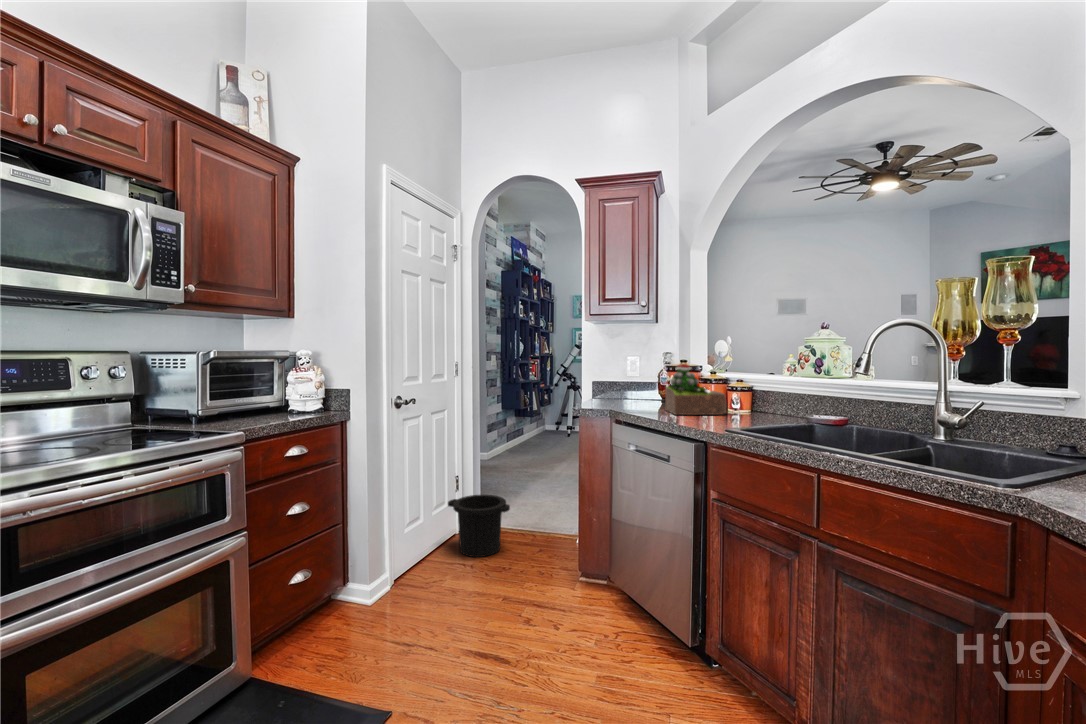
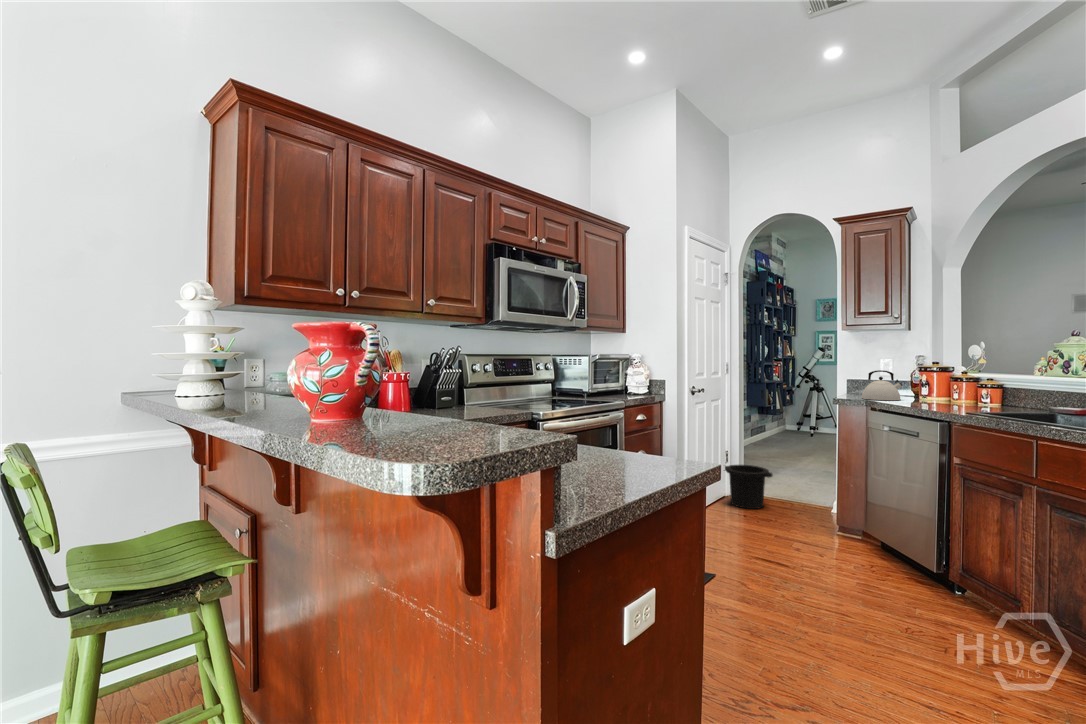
succulent plant: present [665,364,726,415] -> none [917,366,977,406]
kettle: none [607,370,650,408] -> present [862,370,902,400]

